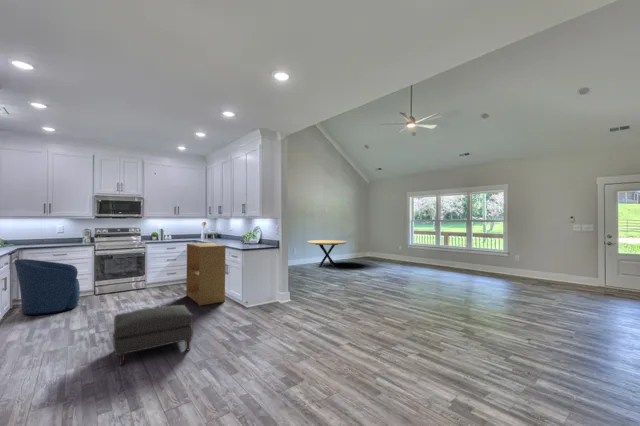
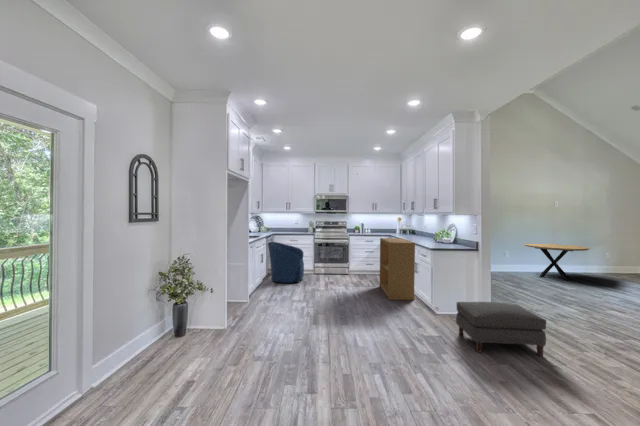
ottoman: present [113,305,193,365] -> present [456,302,546,356]

